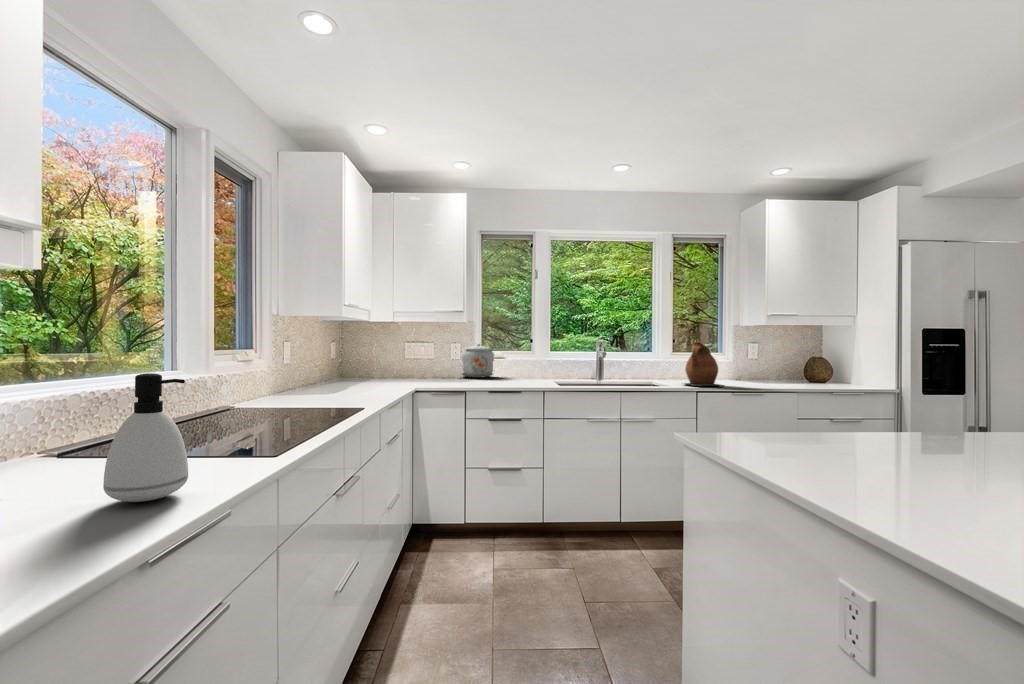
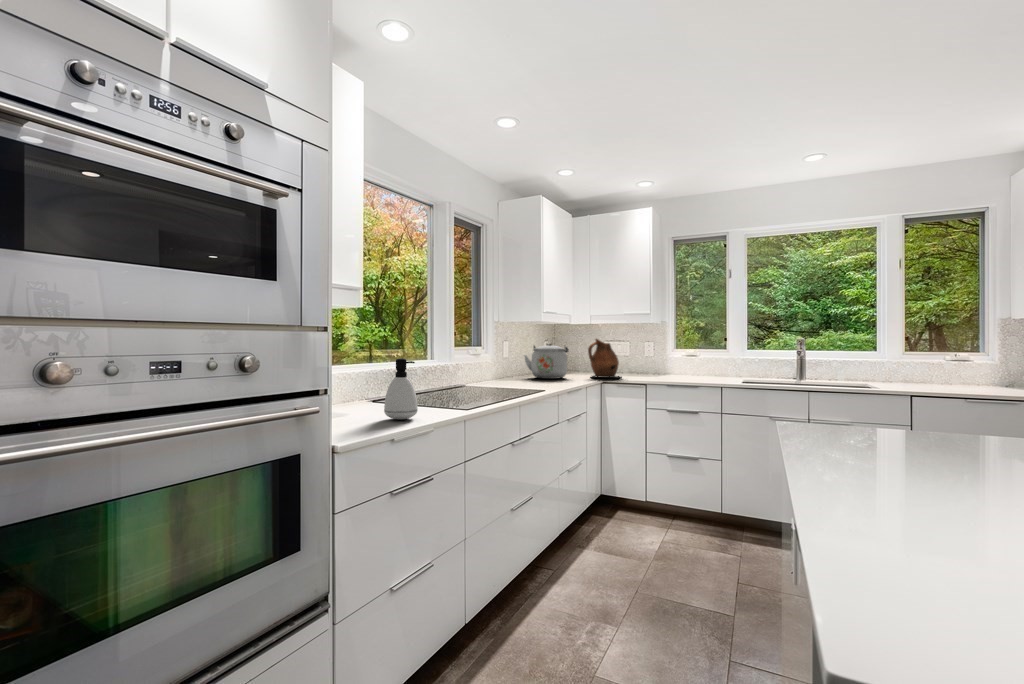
ceramic pitcher: present [685,342,723,386] -> present [588,339,620,378]
kettle: present [462,344,494,378] -> present [524,343,568,379]

